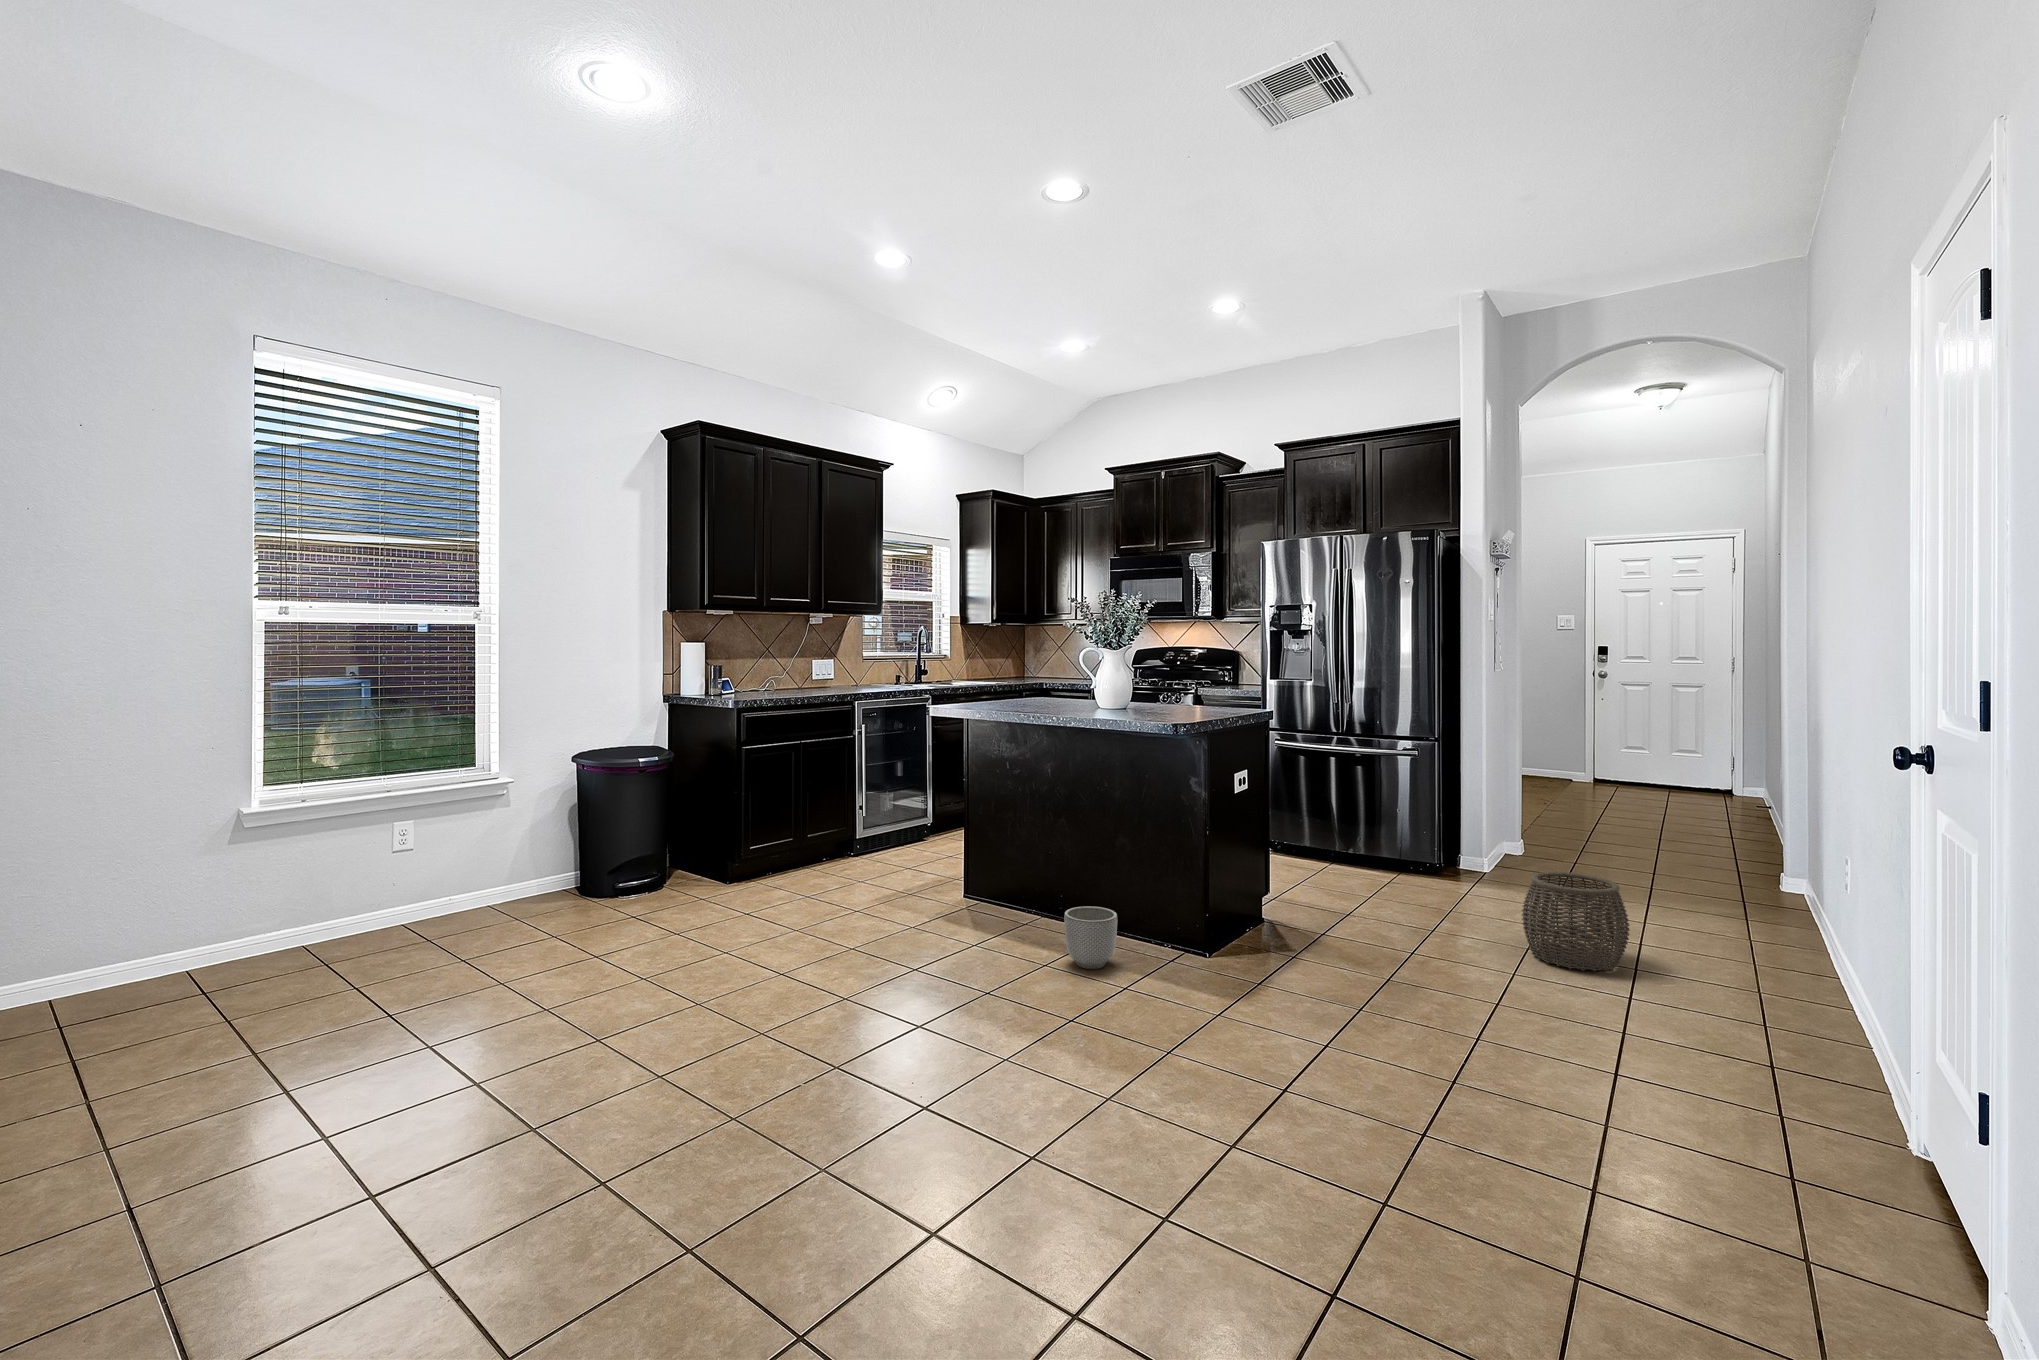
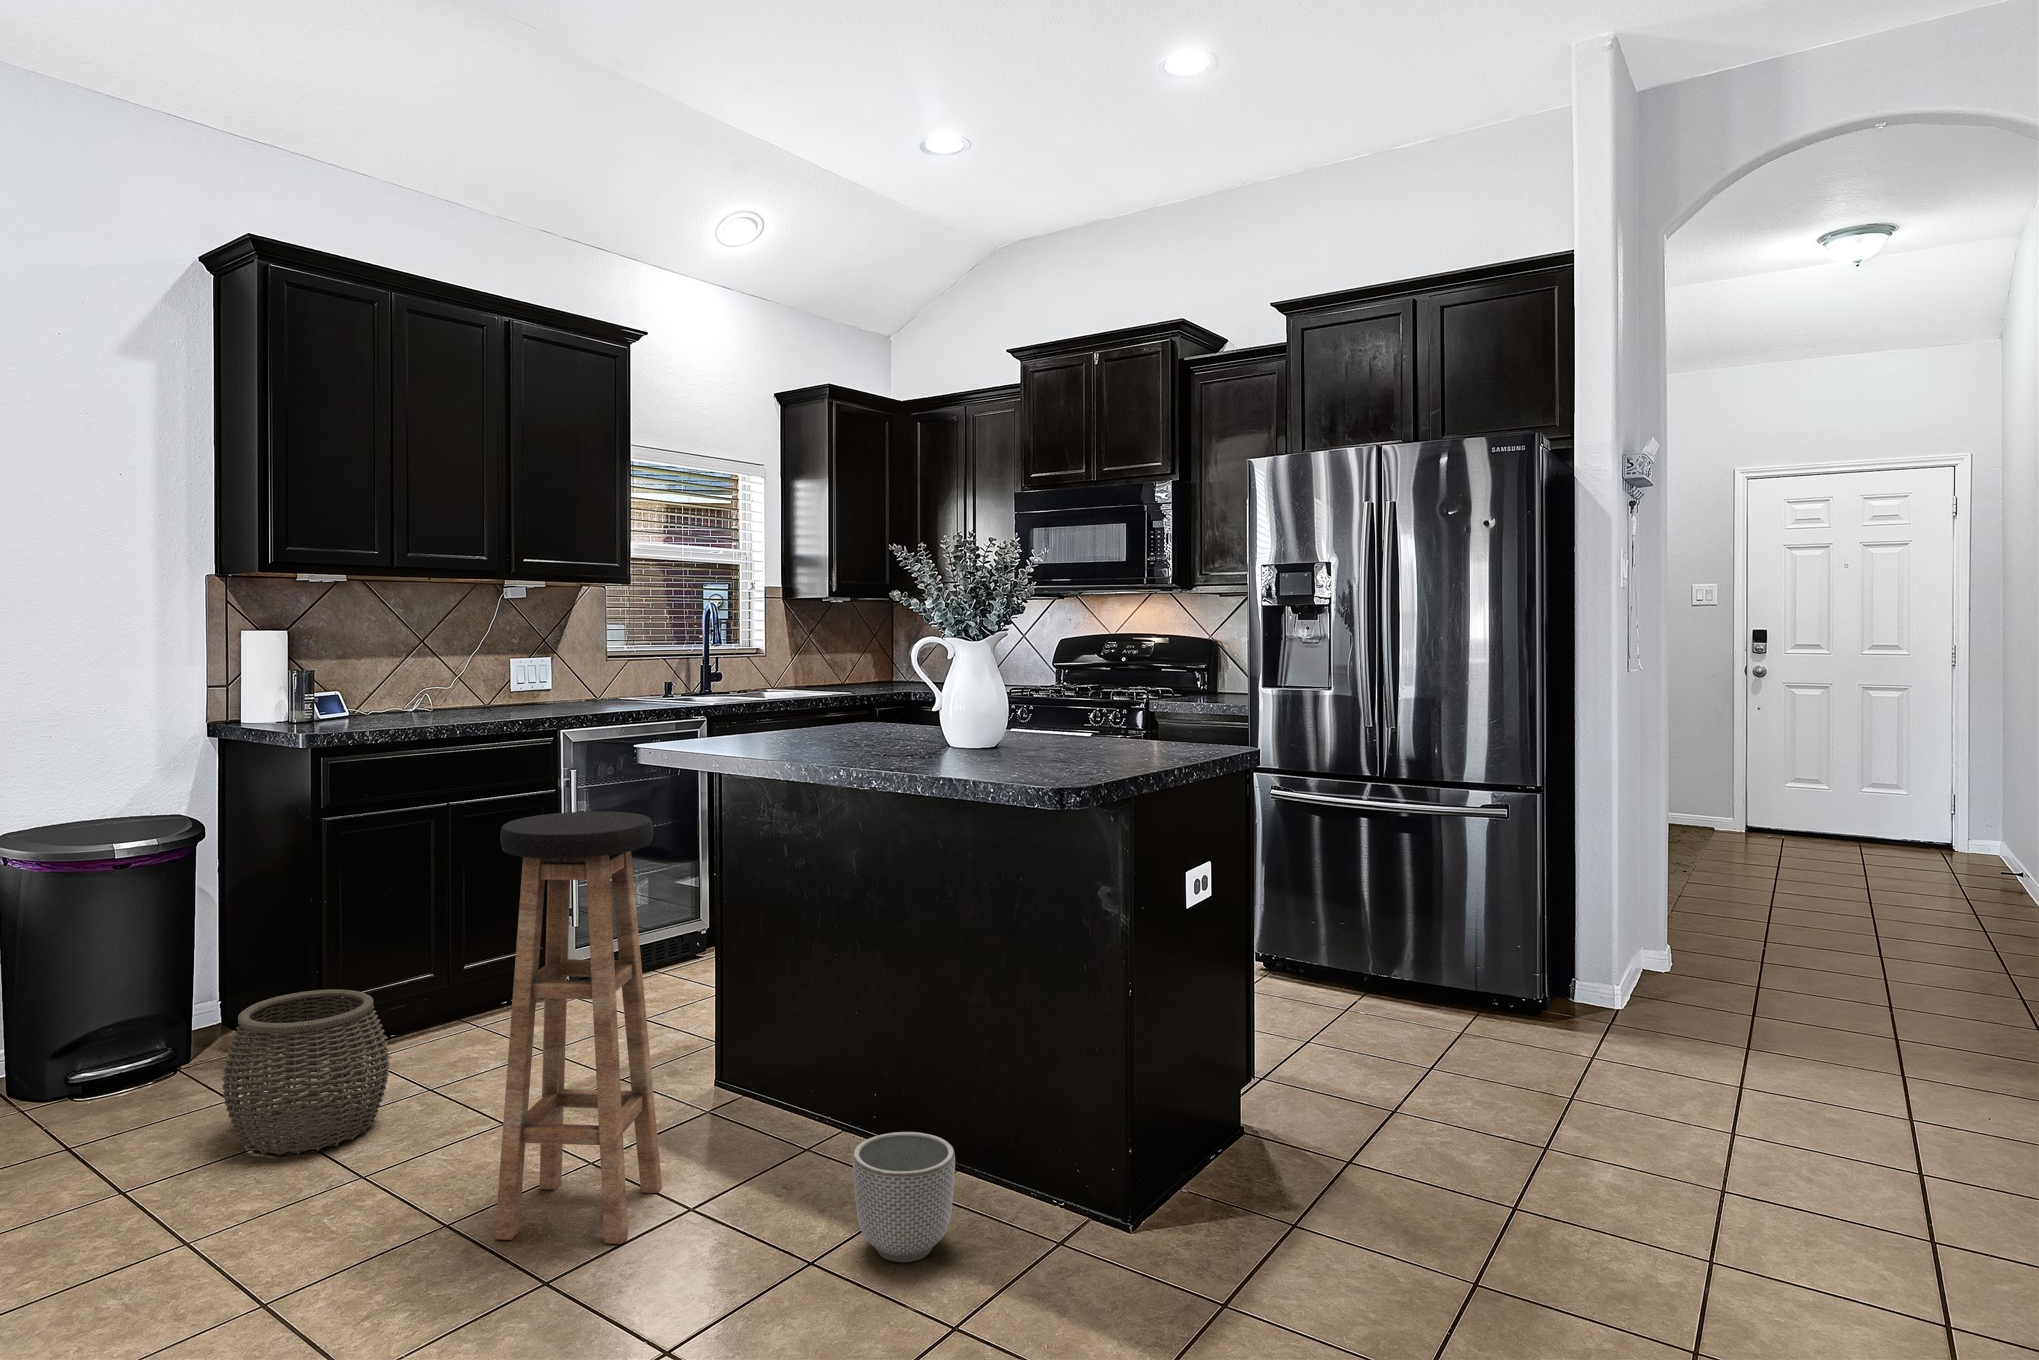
bar stool: none [878,739,955,960] -> present [495,811,662,1244]
woven basket: present [1522,872,1630,971] -> present [222,990,390,1156]

